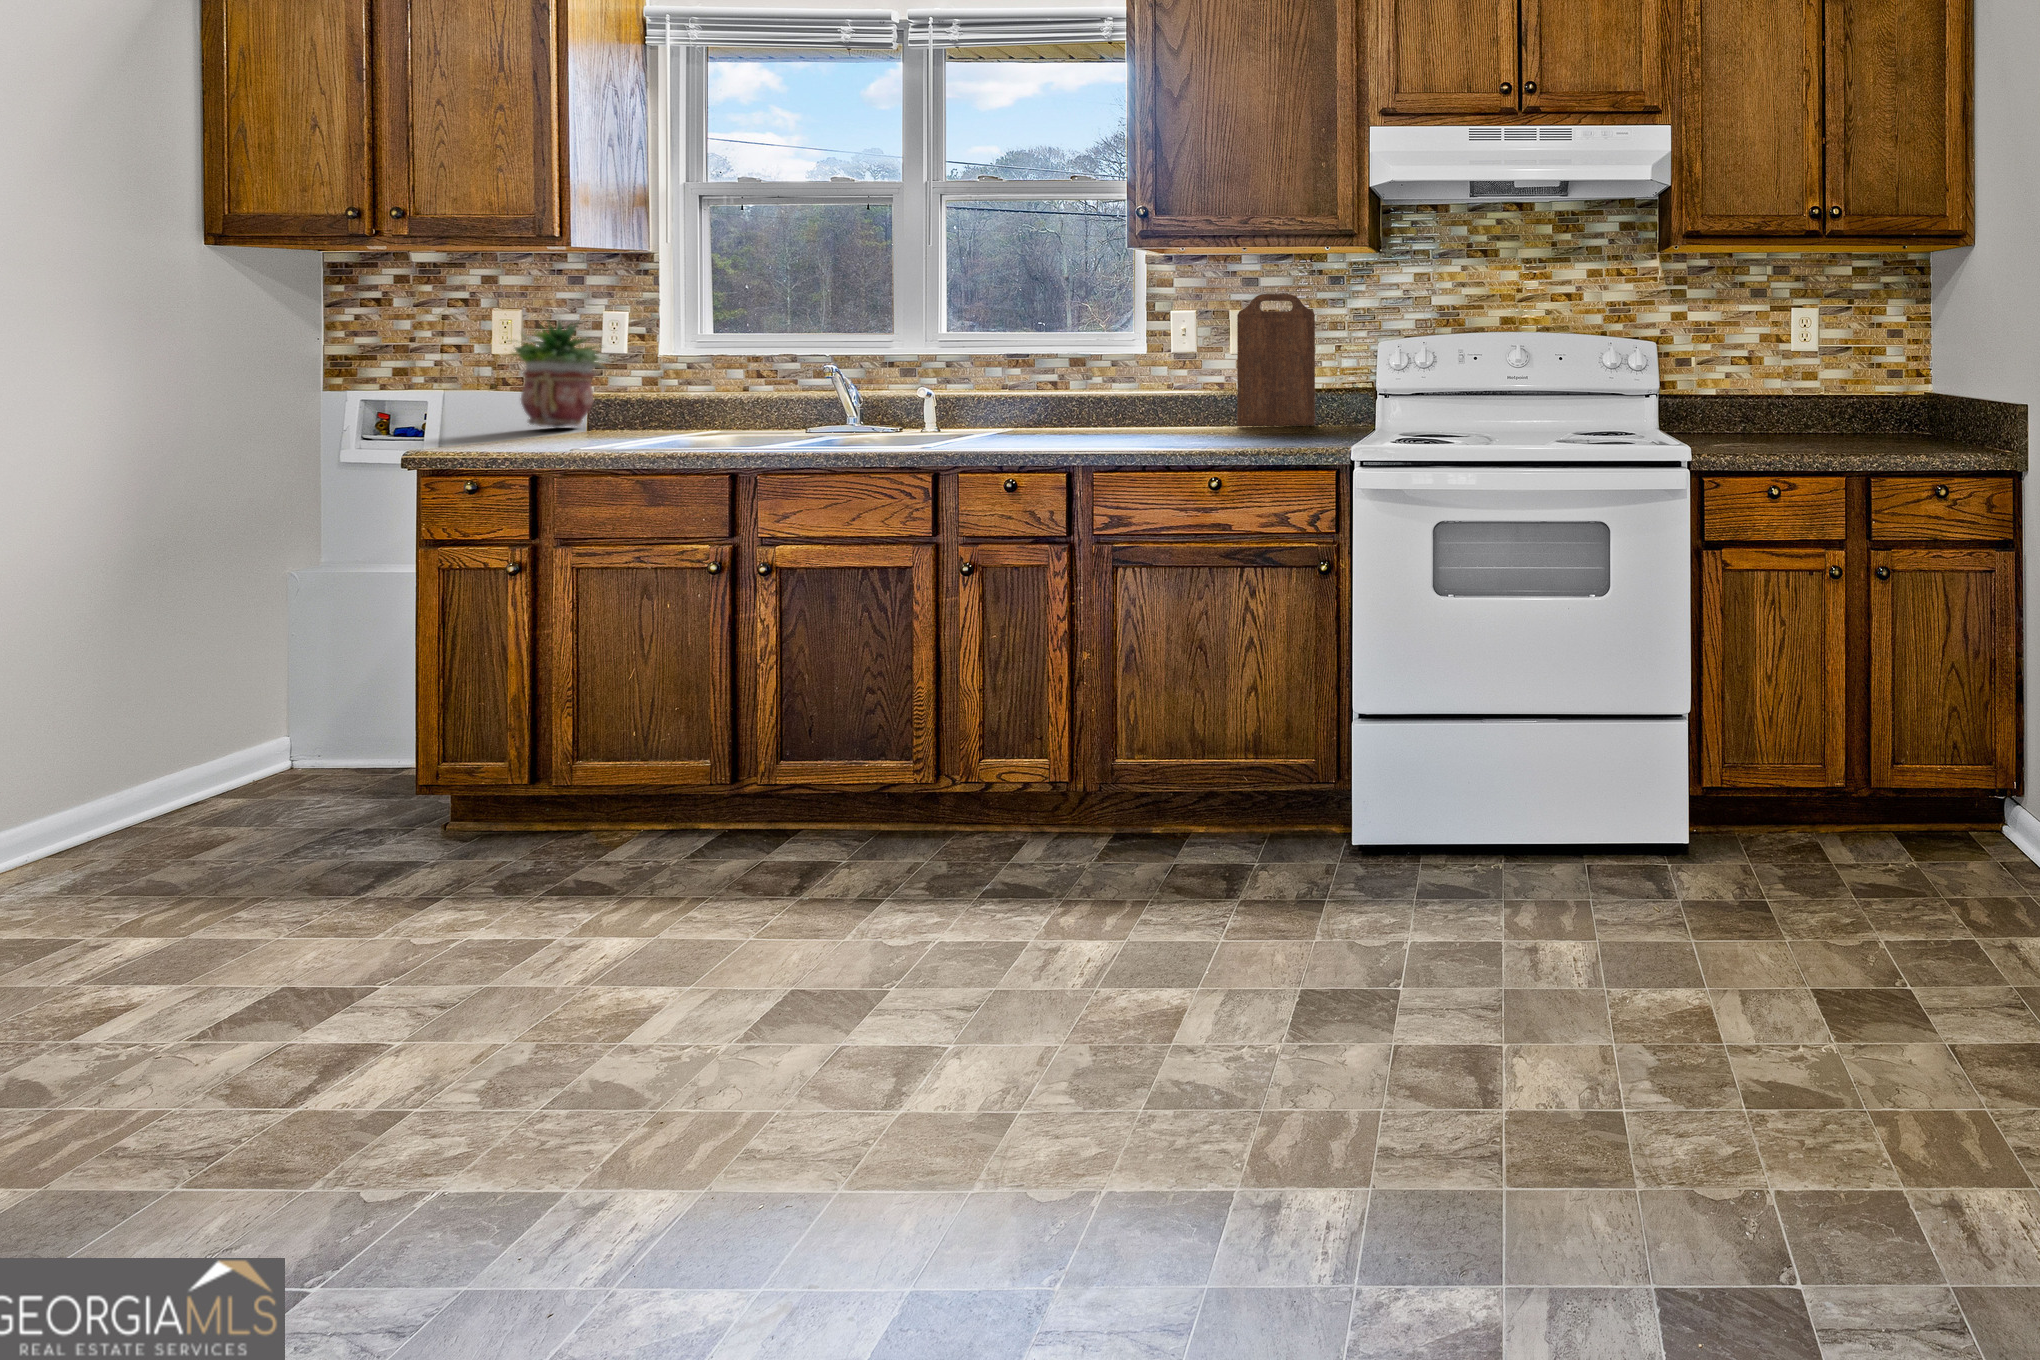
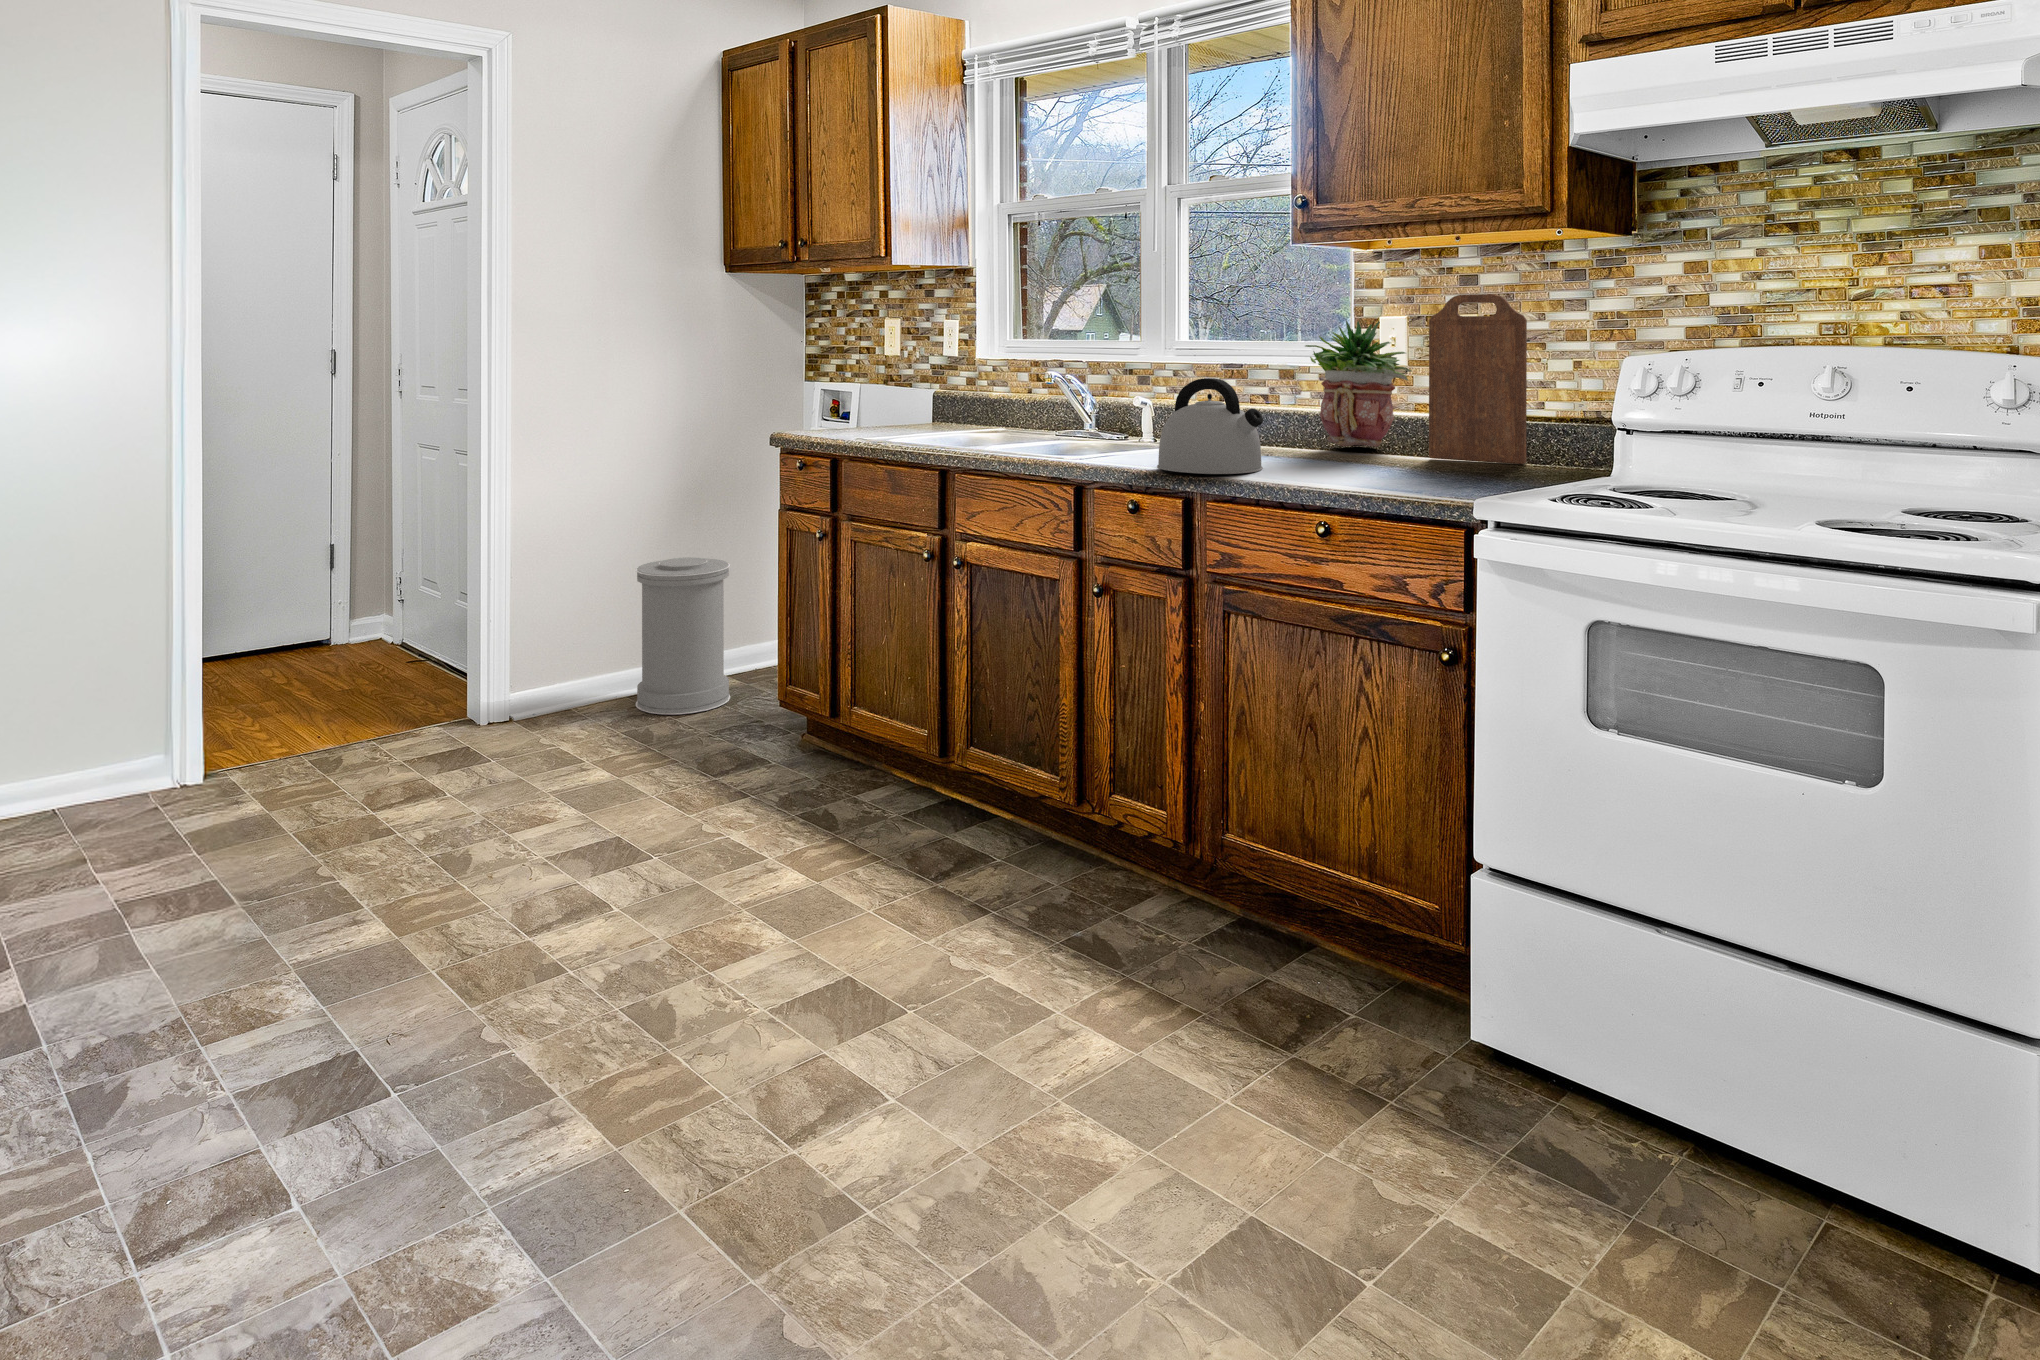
potted plant: present [513,322,606,427] -> present [1305,320,1412,447]
kettle: none [1021,363,1127,446] -> present [1157,378,1263,474]
trash can: none [97,635,268,856] -> present [635,558,730,715]

